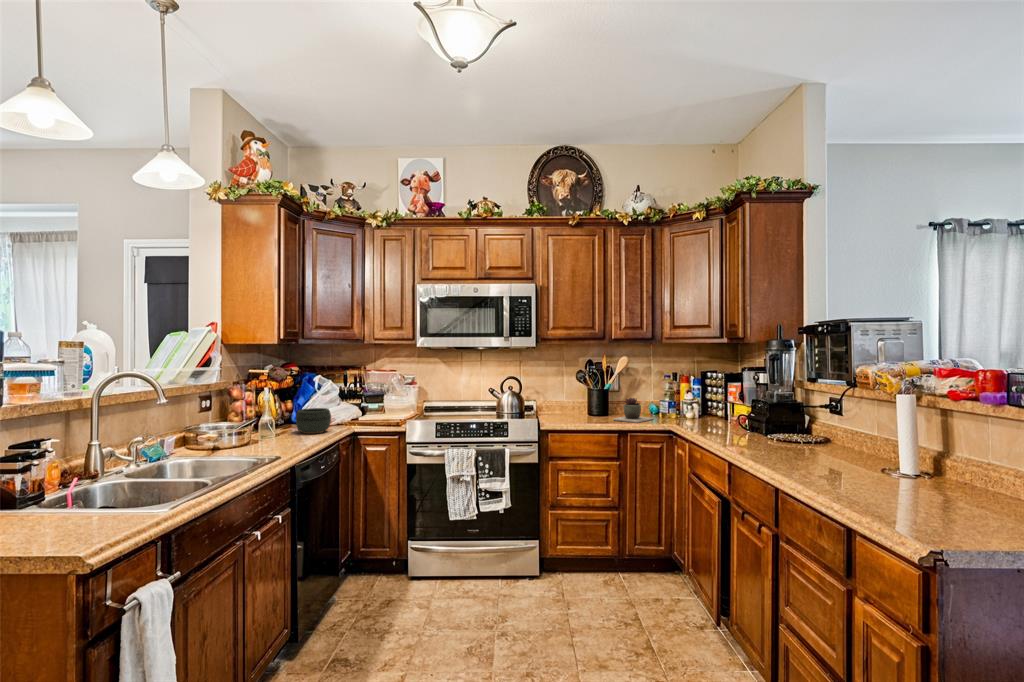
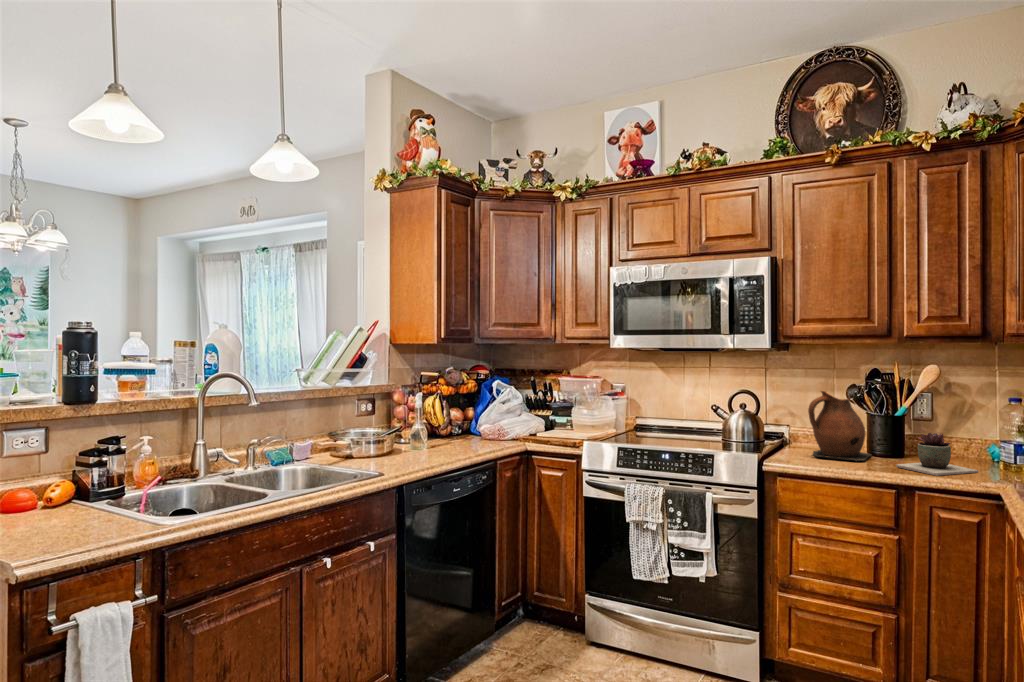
ceramic pitcher: none [558,374,593,420] -> present [808,391,872,461]
bowl: present [296,408,331,434] -> none [455,419,494,448]

